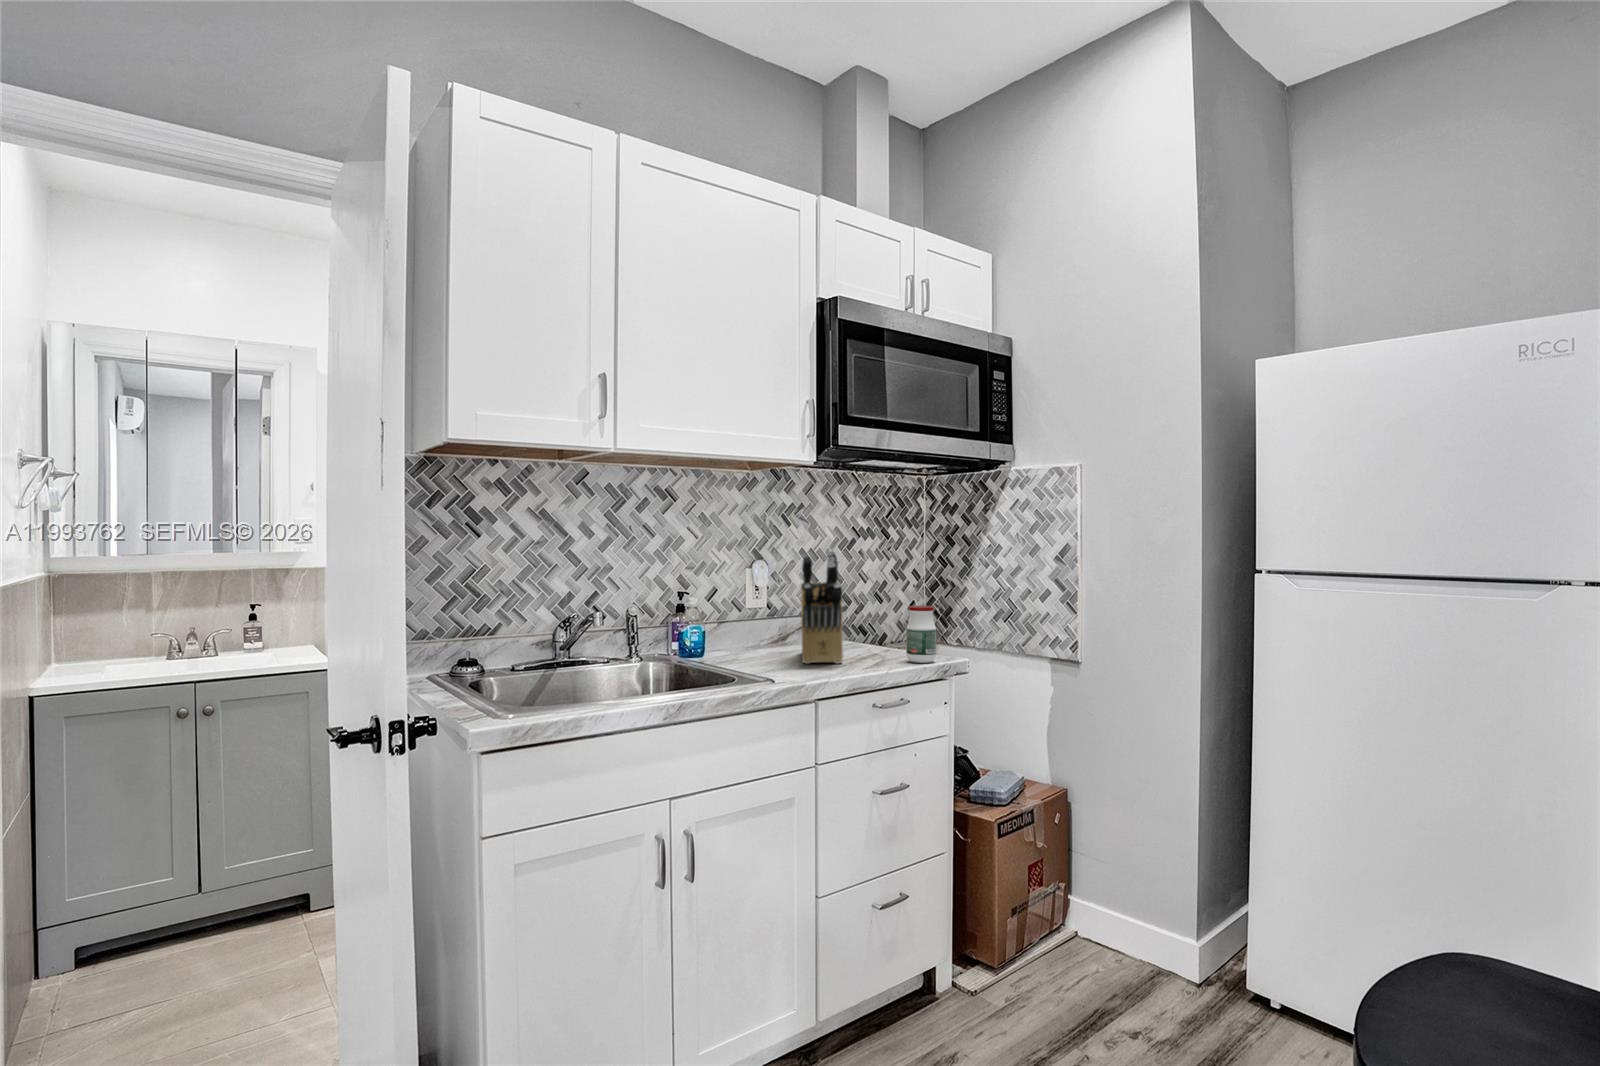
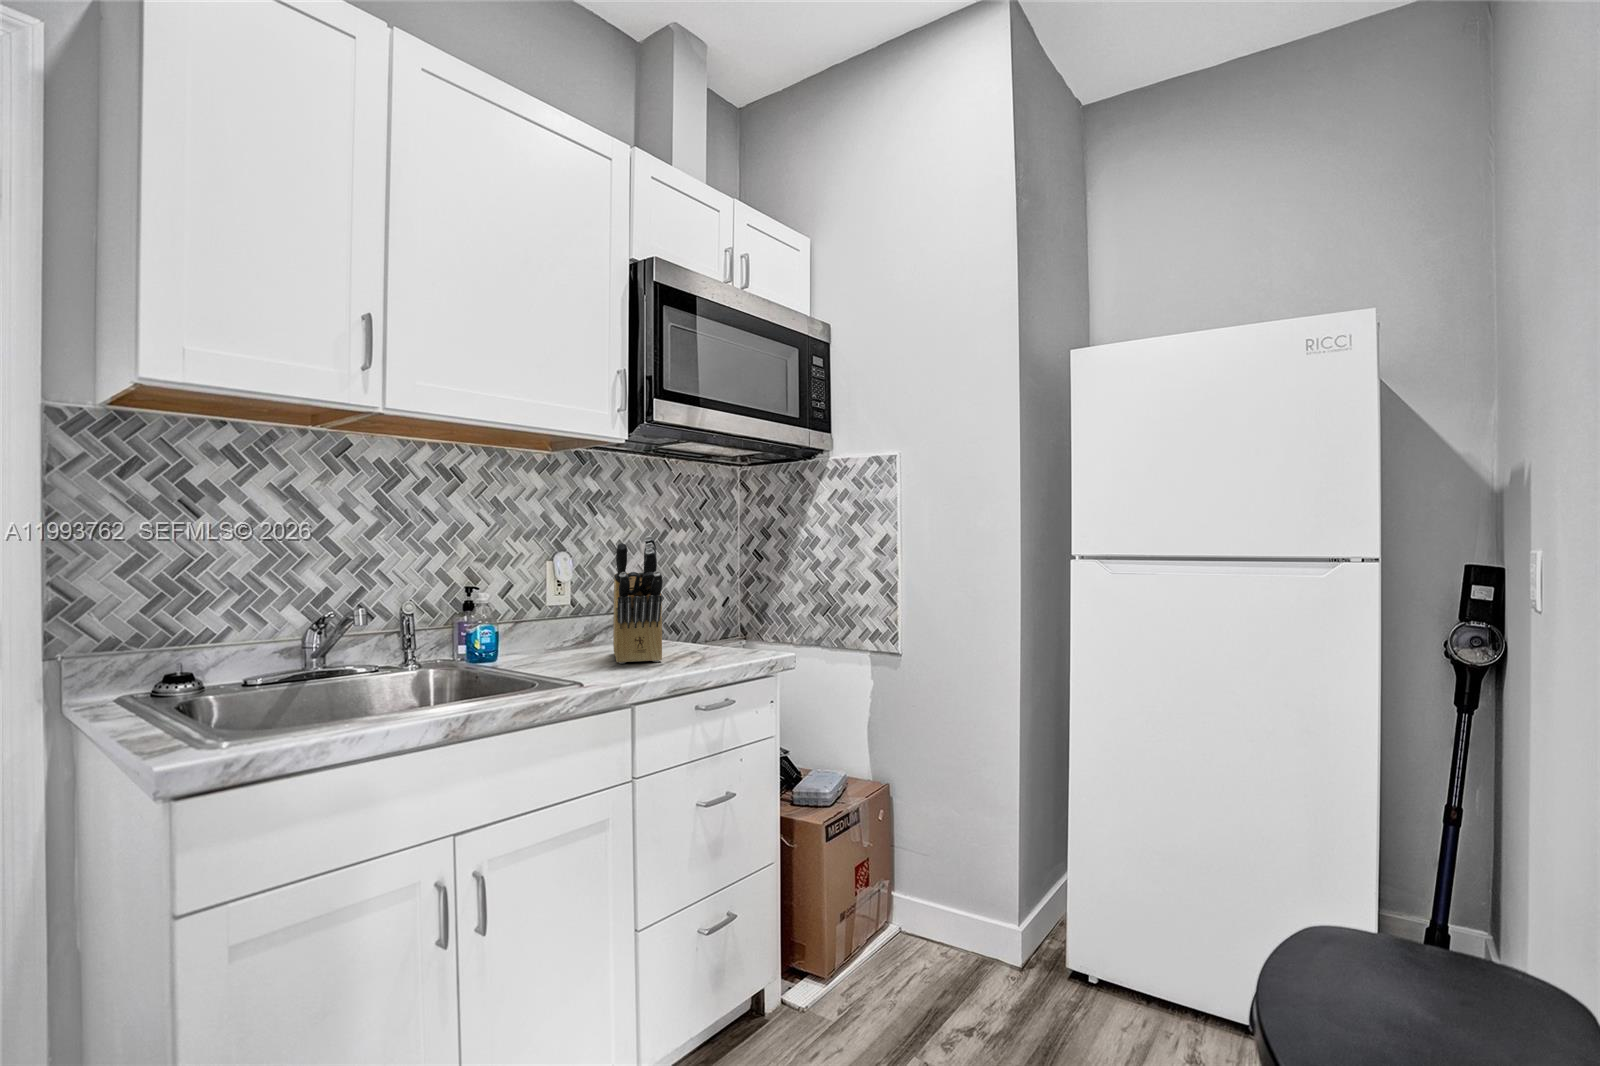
jar: present [906,606,936,663] -> none [731,596,763,657]

